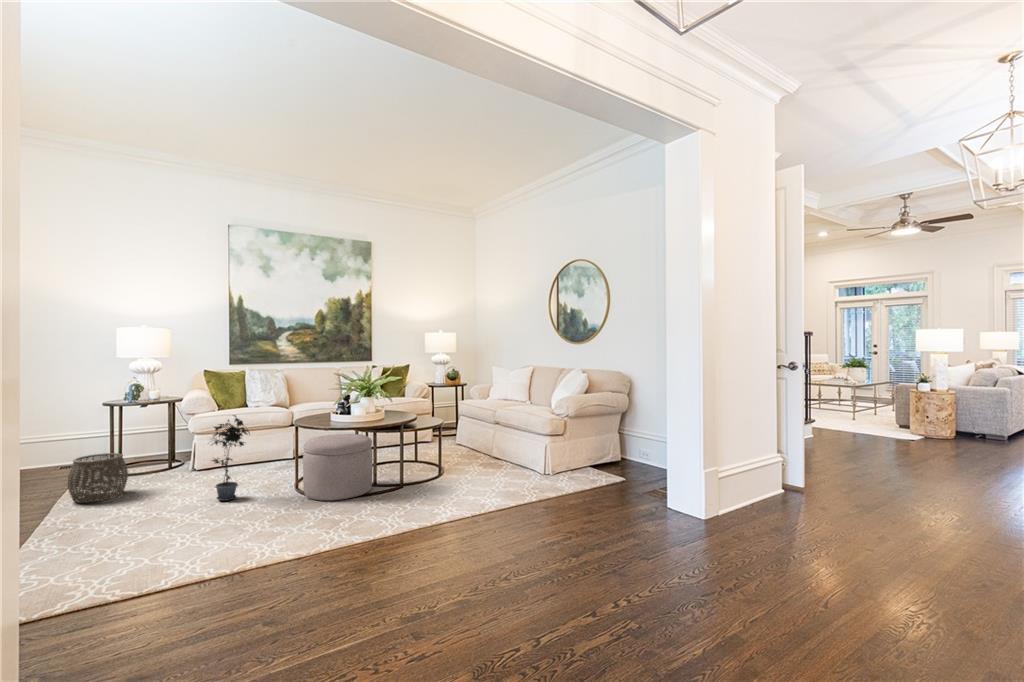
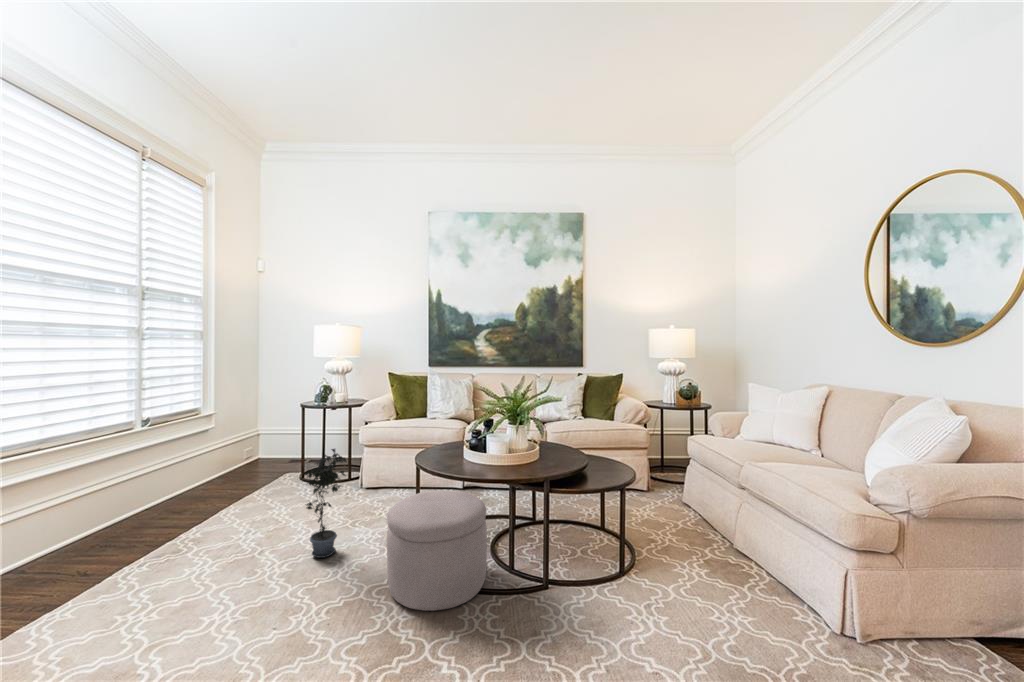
woven basket: present [67,453,128,503] -> none [224,463,281,518]

